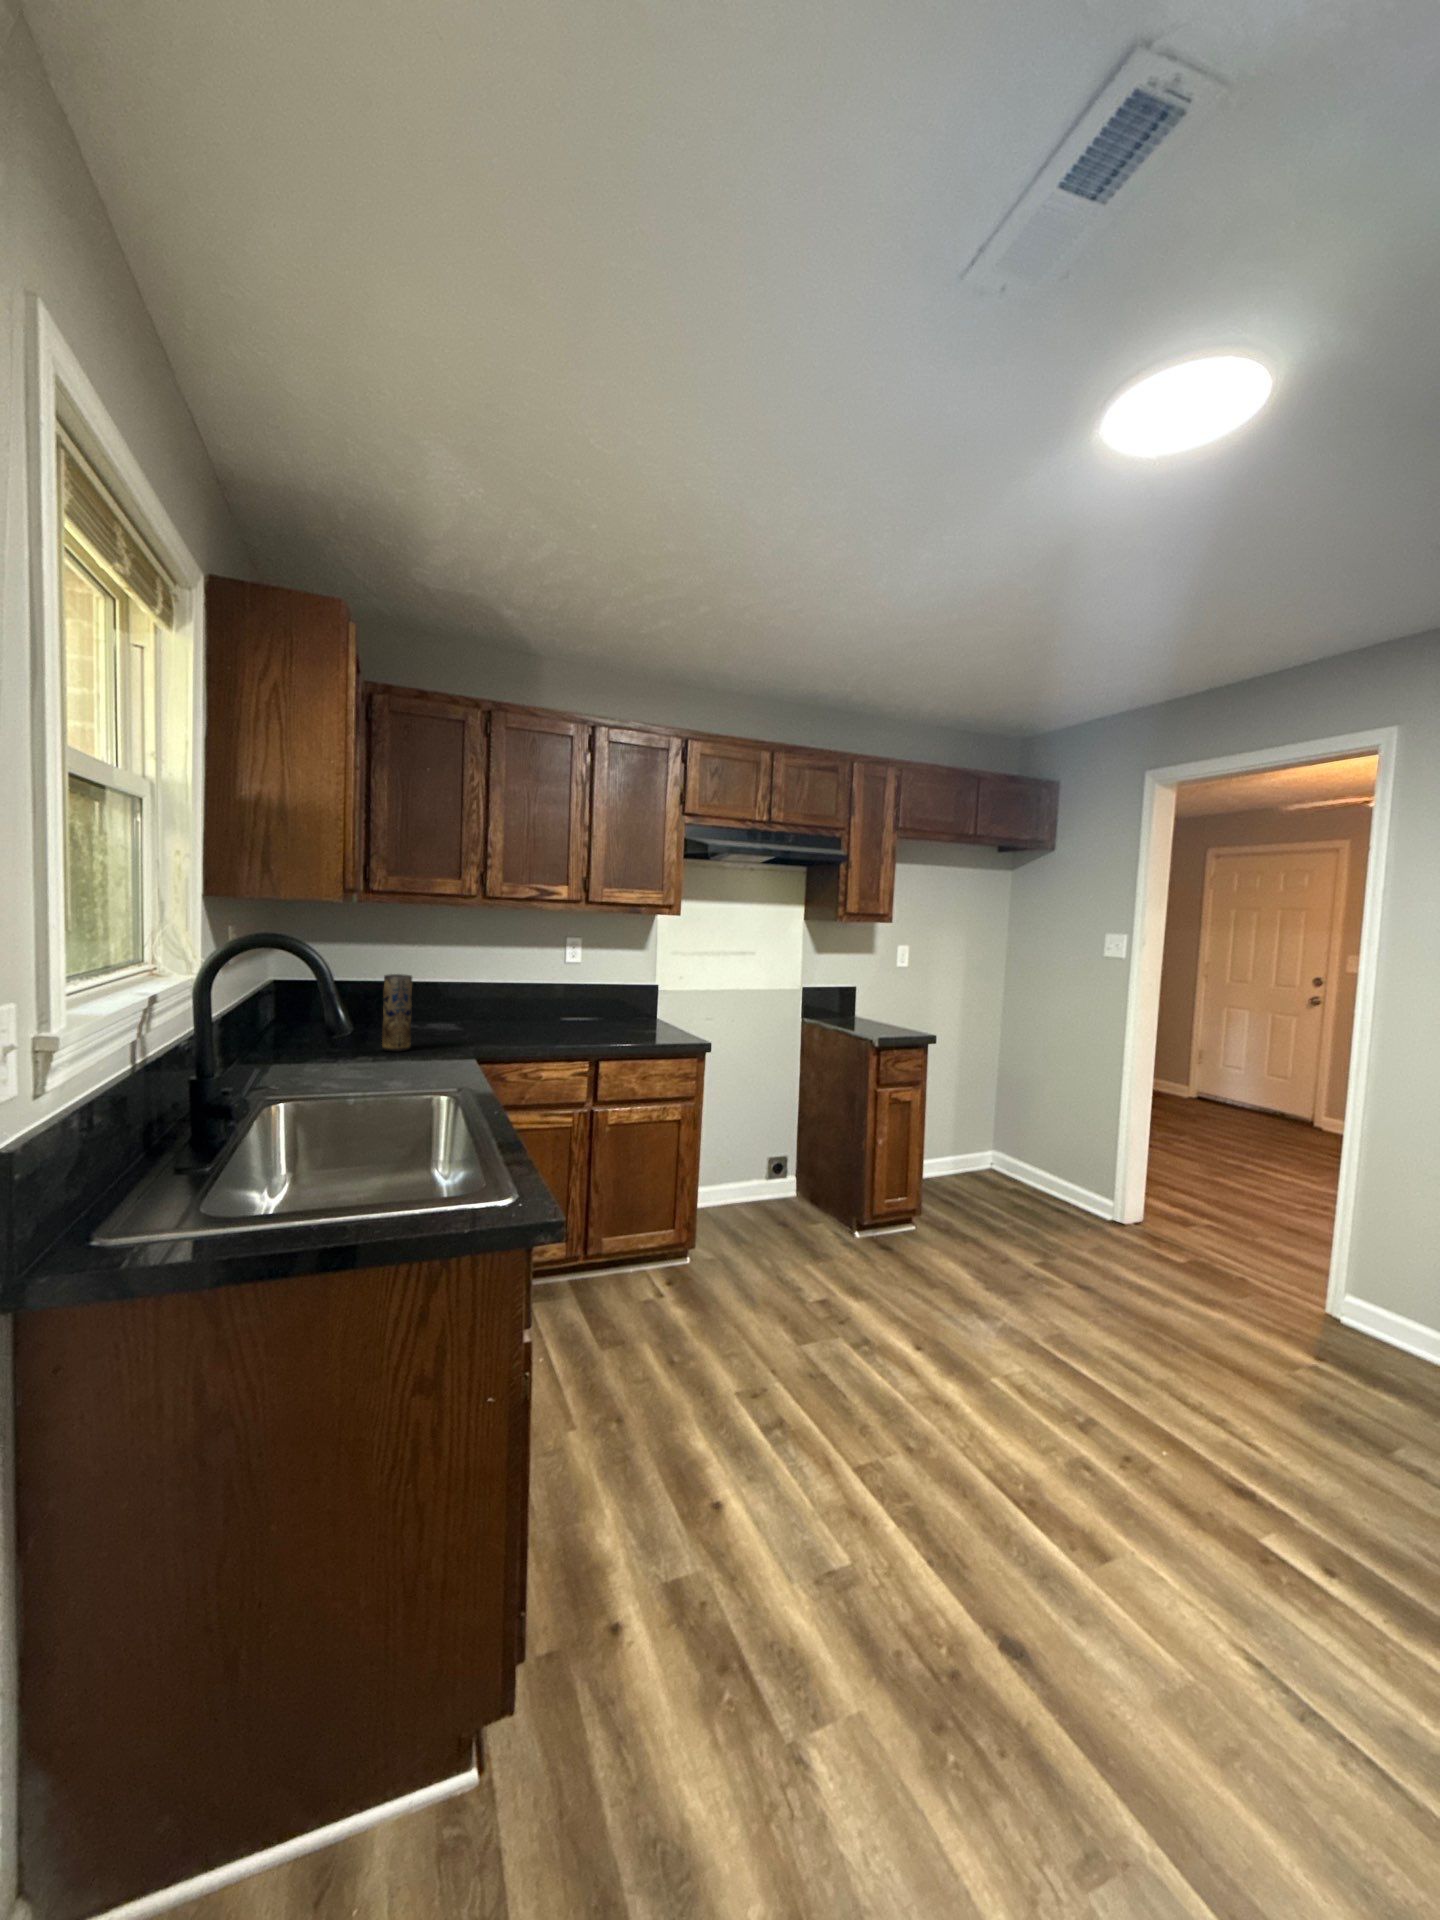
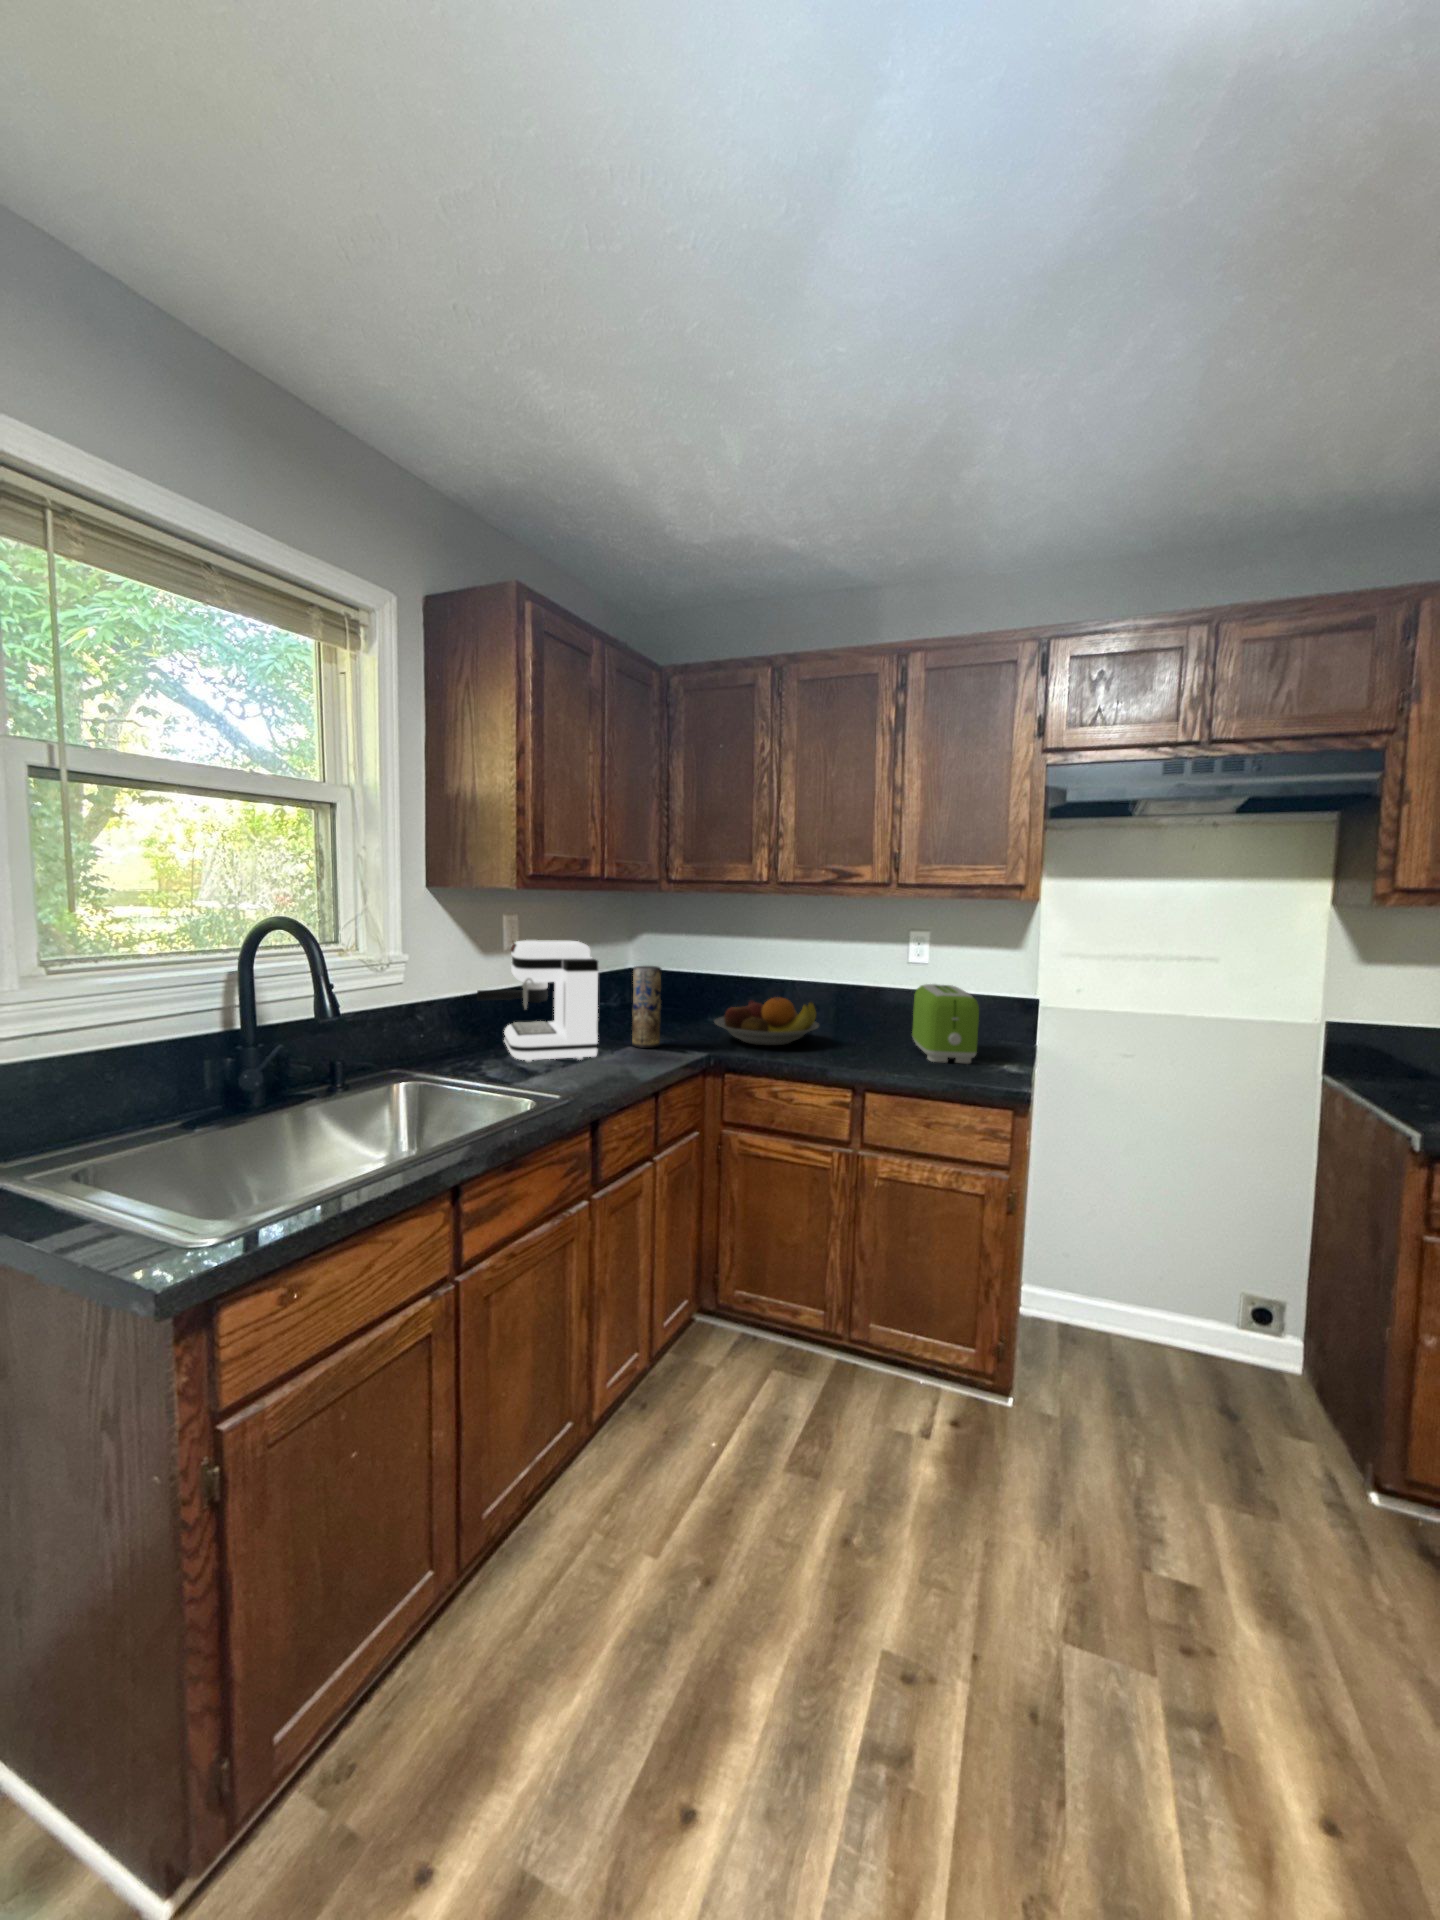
coffee maker: none [256,953,395,1075] -> present [477,940,598,1062]
toaster: none [585,978,650,1034] -> present [912,984,979,1063]
fruit bowl: none [433,996,528,1038] -> present [714,997,819,1045]

